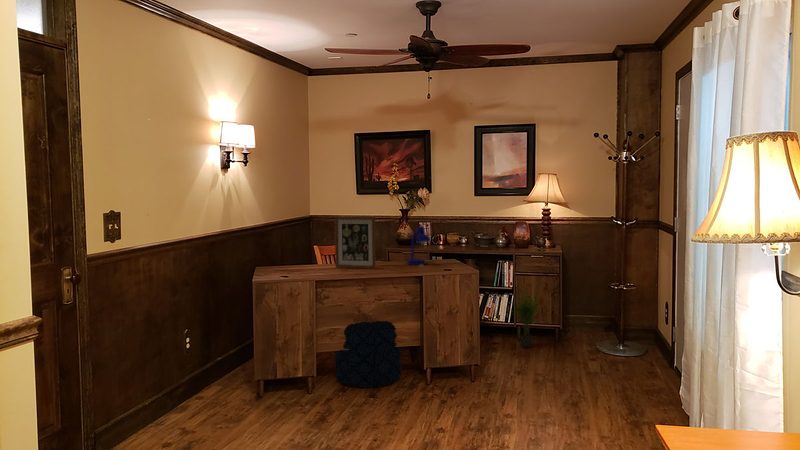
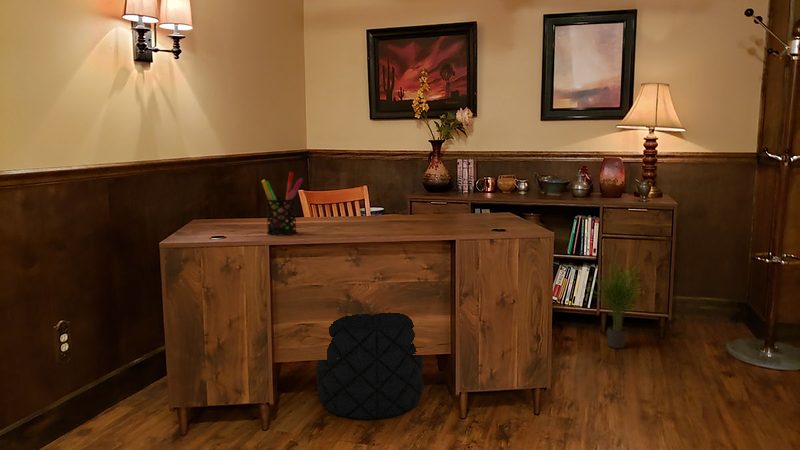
picture frame: present [335,216,376,269] -> none [317,141,382,227]
desk lamp: present [407,226,430,266] -> none [435,159,478,225]
pen holder: none [307,236,330,274] -> present [262,172,303,235]

